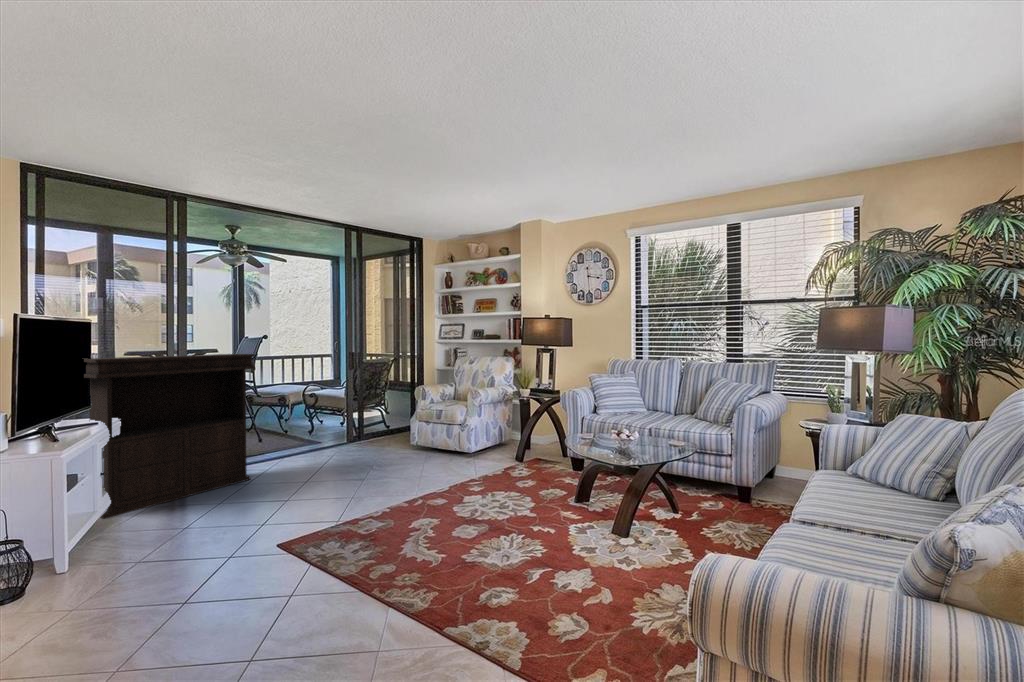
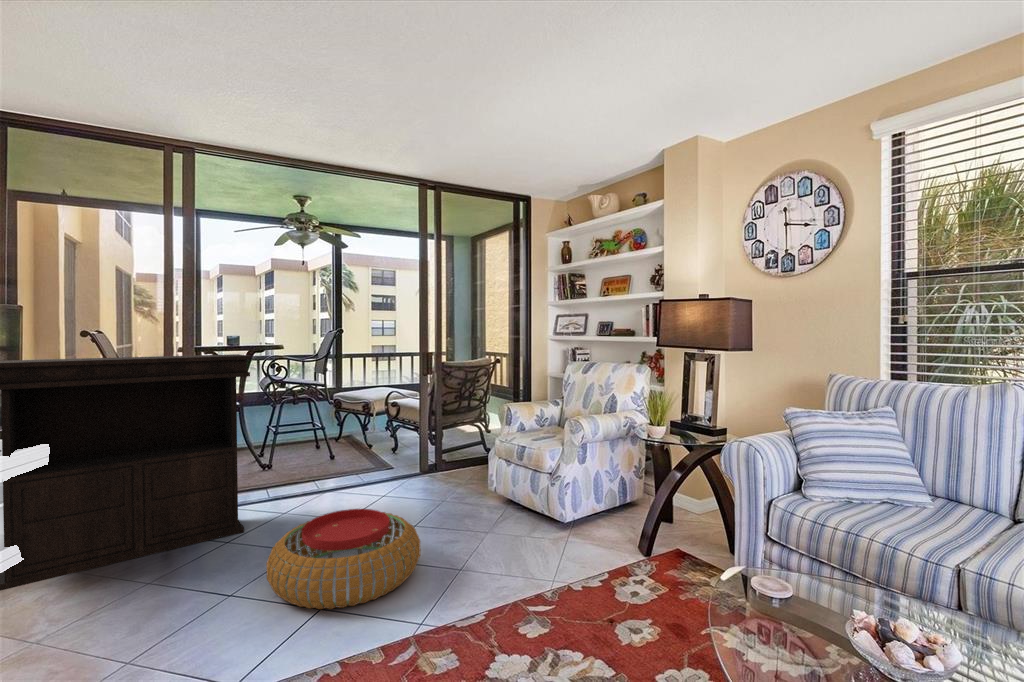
pouf: none [307,448,399,497] -> present [266,509,421,609]

